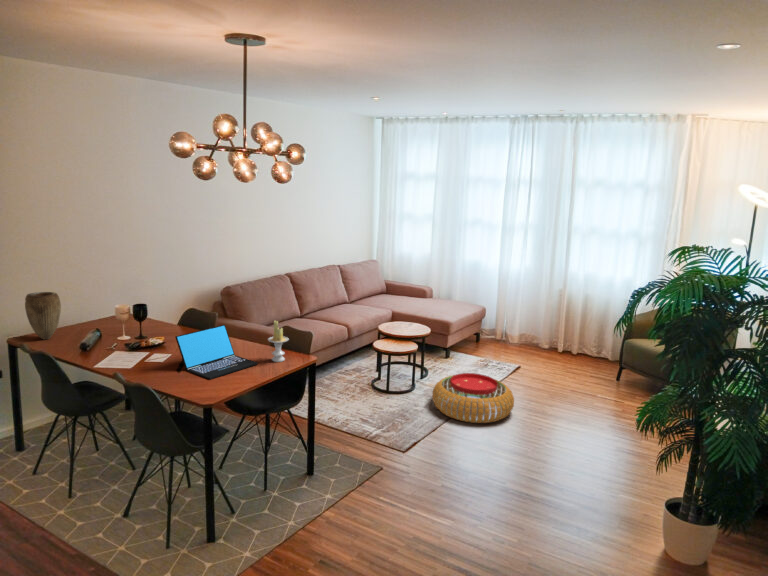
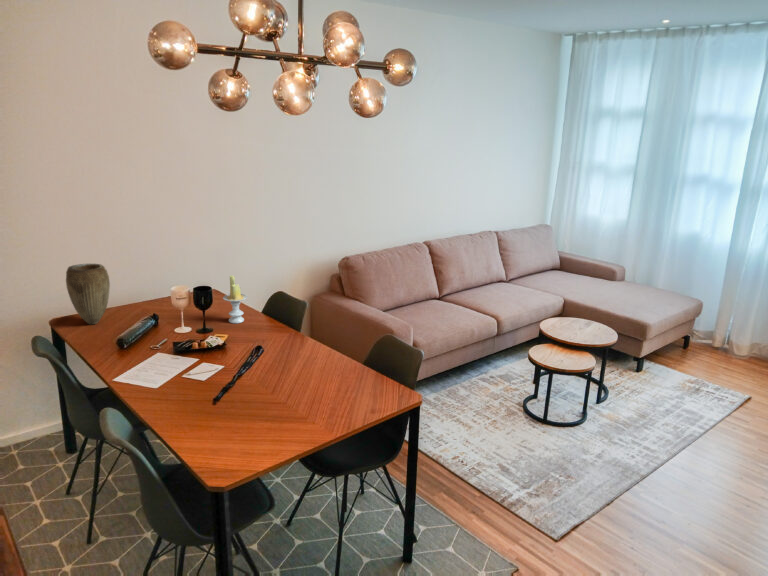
candle: present [268,321,289,362] -> present [223,275,248,323]
laptop: present [175,325,258,380] -> none [215,332,332,425]
pouf: present [432,373,514,423] -> none [611,412,750,503]

